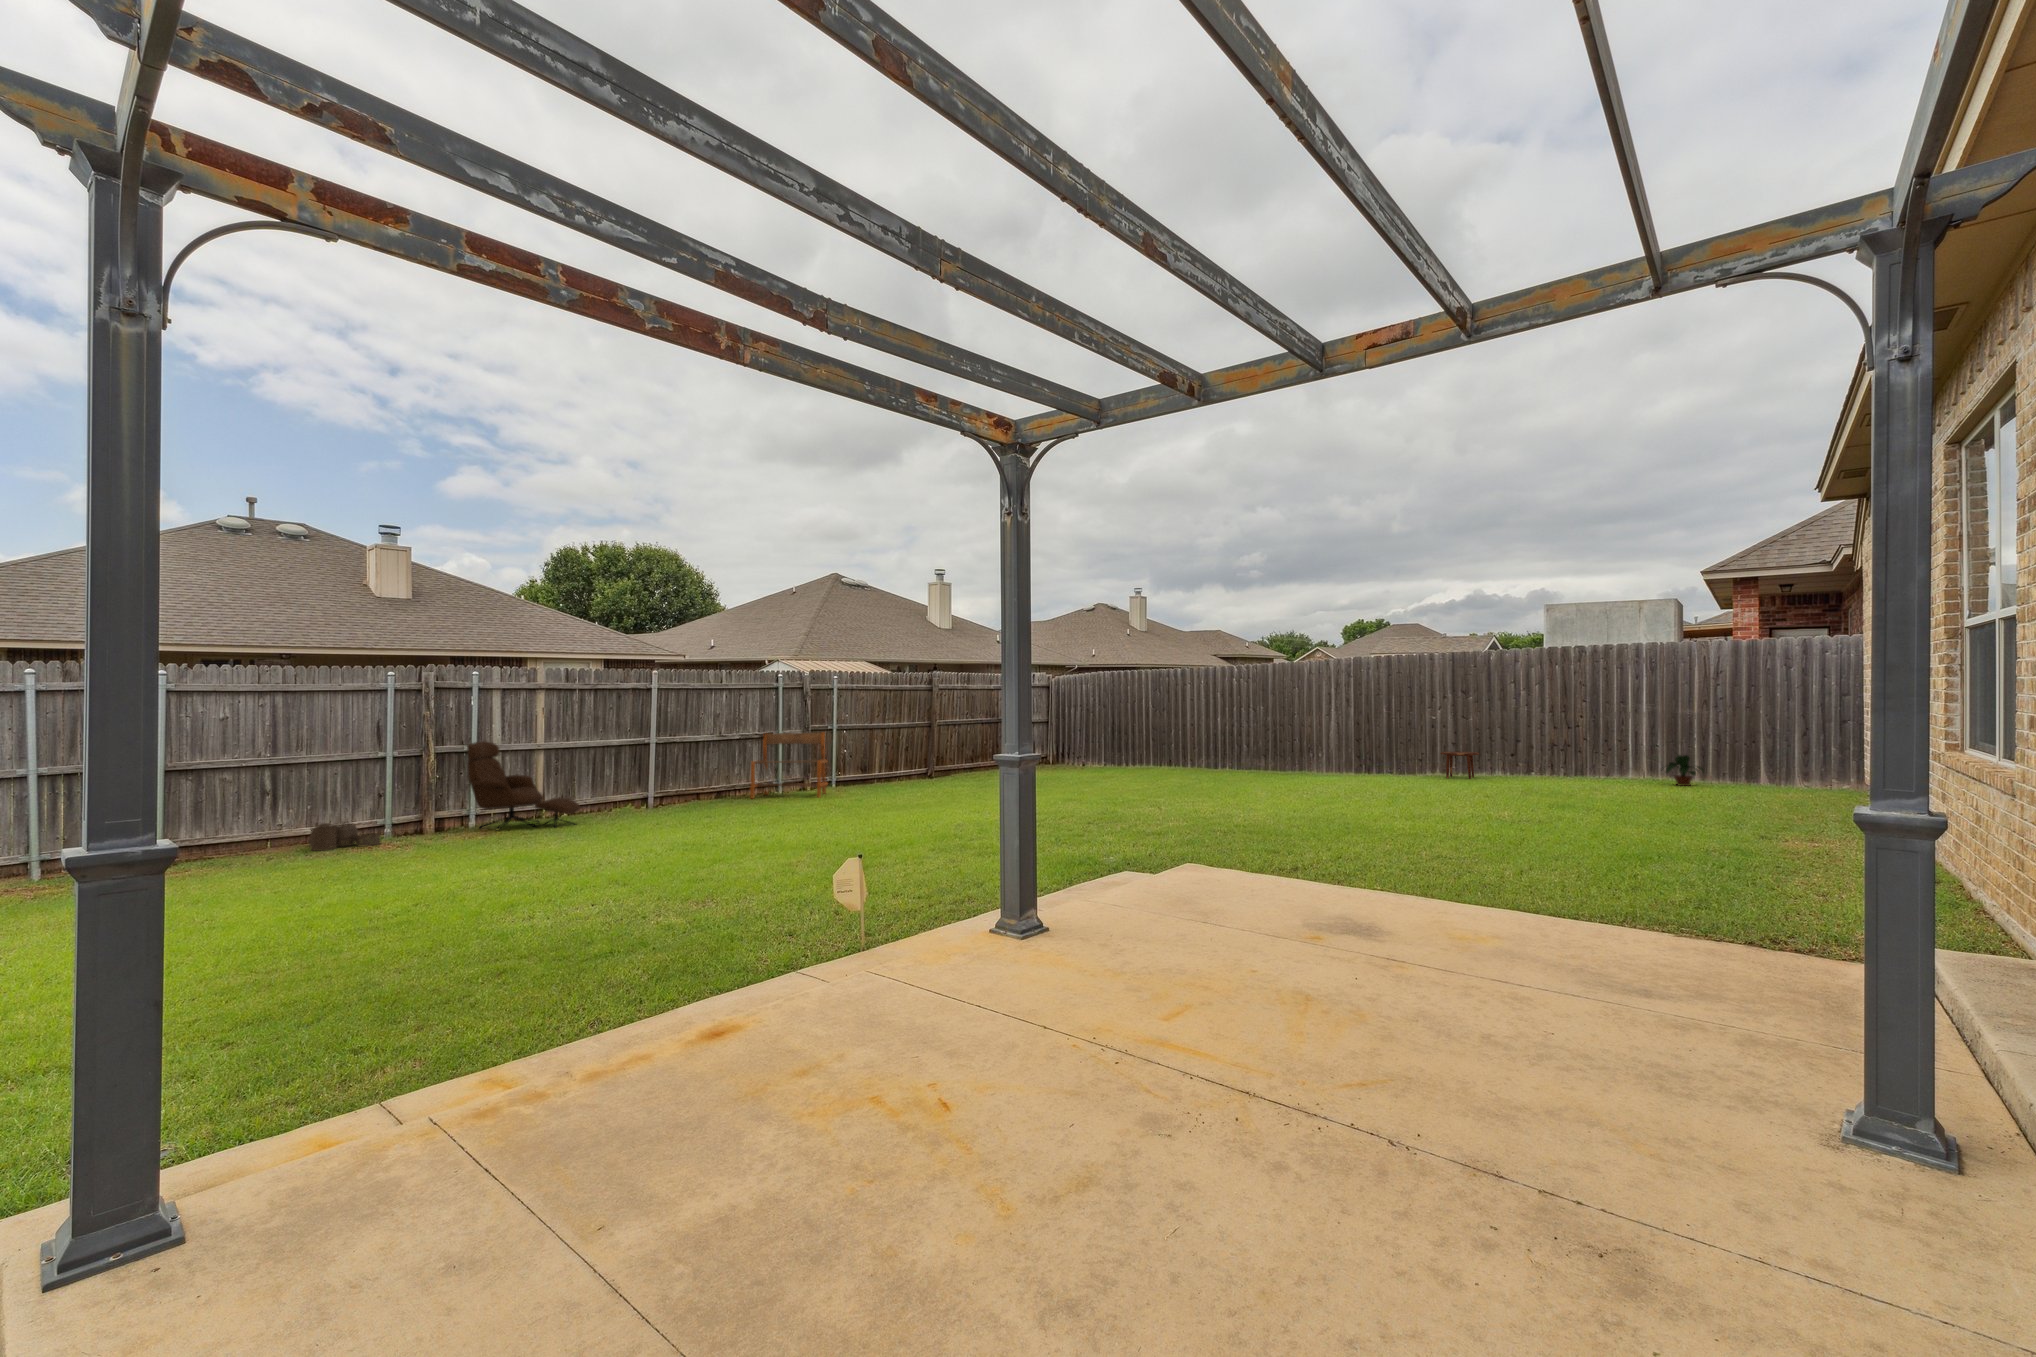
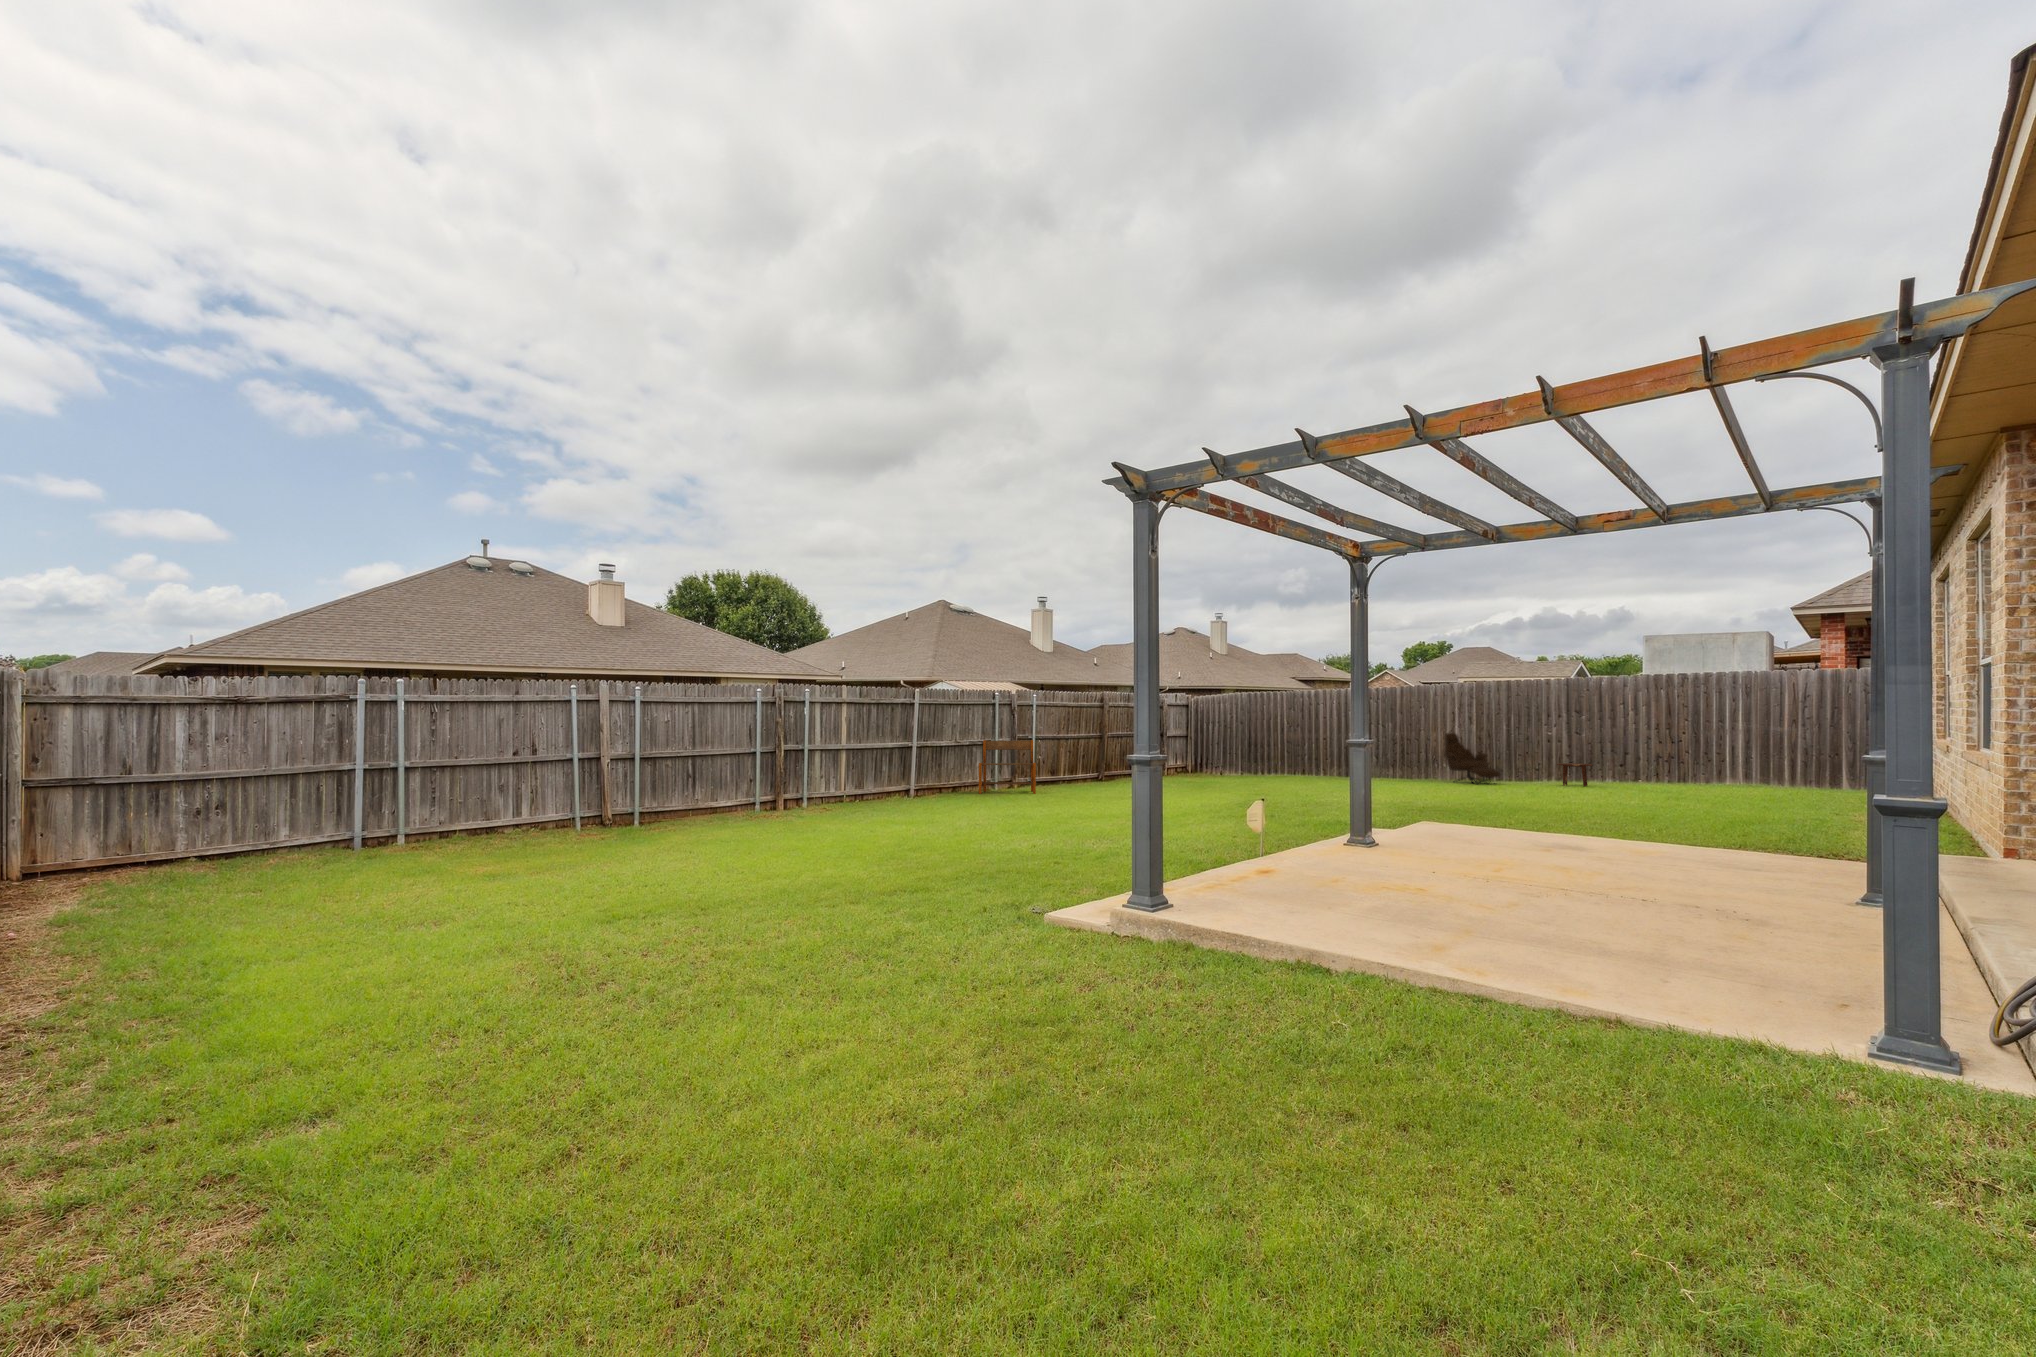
lounge chair: present [467,741,580,830] -> present [1445,732,1500,783]
potted plant: present [1666,755,1704,786] -> none [1757,760,1796,792]
woven basket: present [309,821,381,851] -> none [717,798,768,819]

